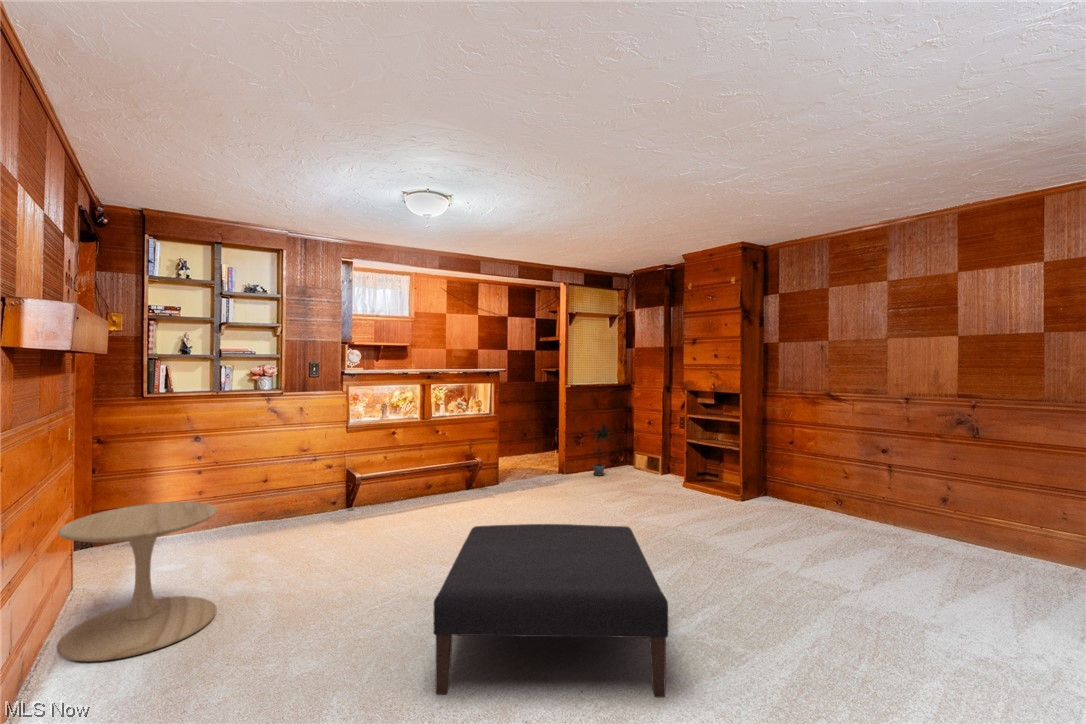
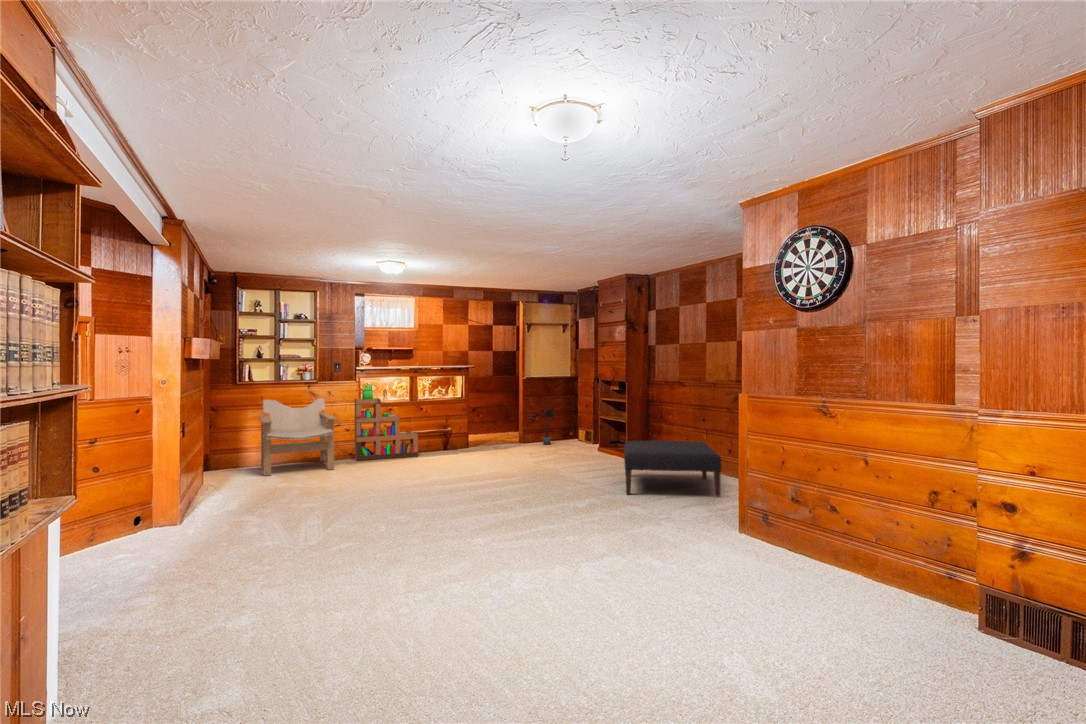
bookshelf: none [340,394,437,516] -> present [355,383,418,461]
lounge chair: none [183,417,322,560] -> present [259,398,337,476]
side table: present [57,502,217,661] -> none [205,437,277,503]
ottoman: present [433,524,668,698] -> present [624,440,721,497]

